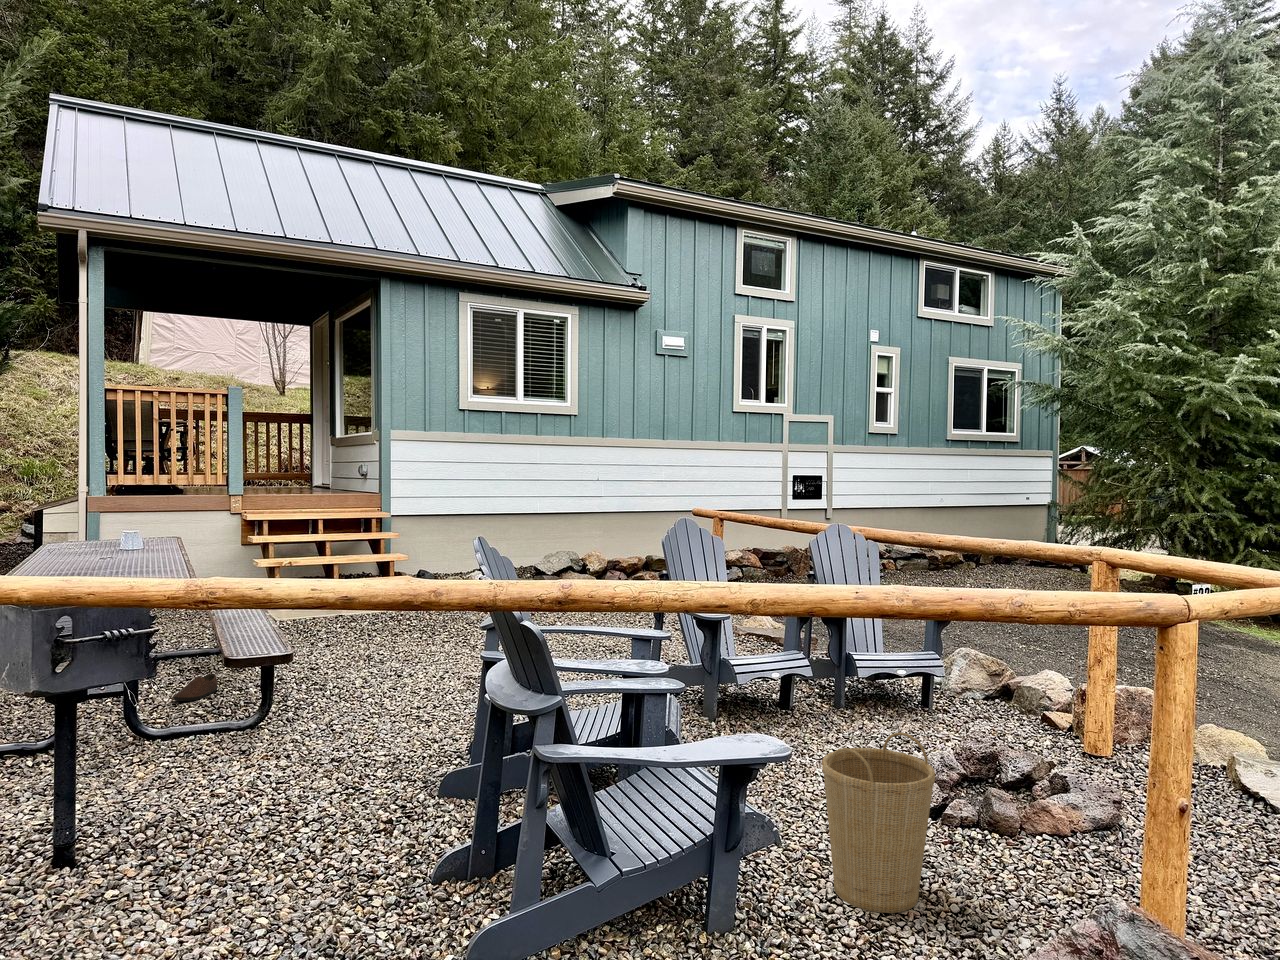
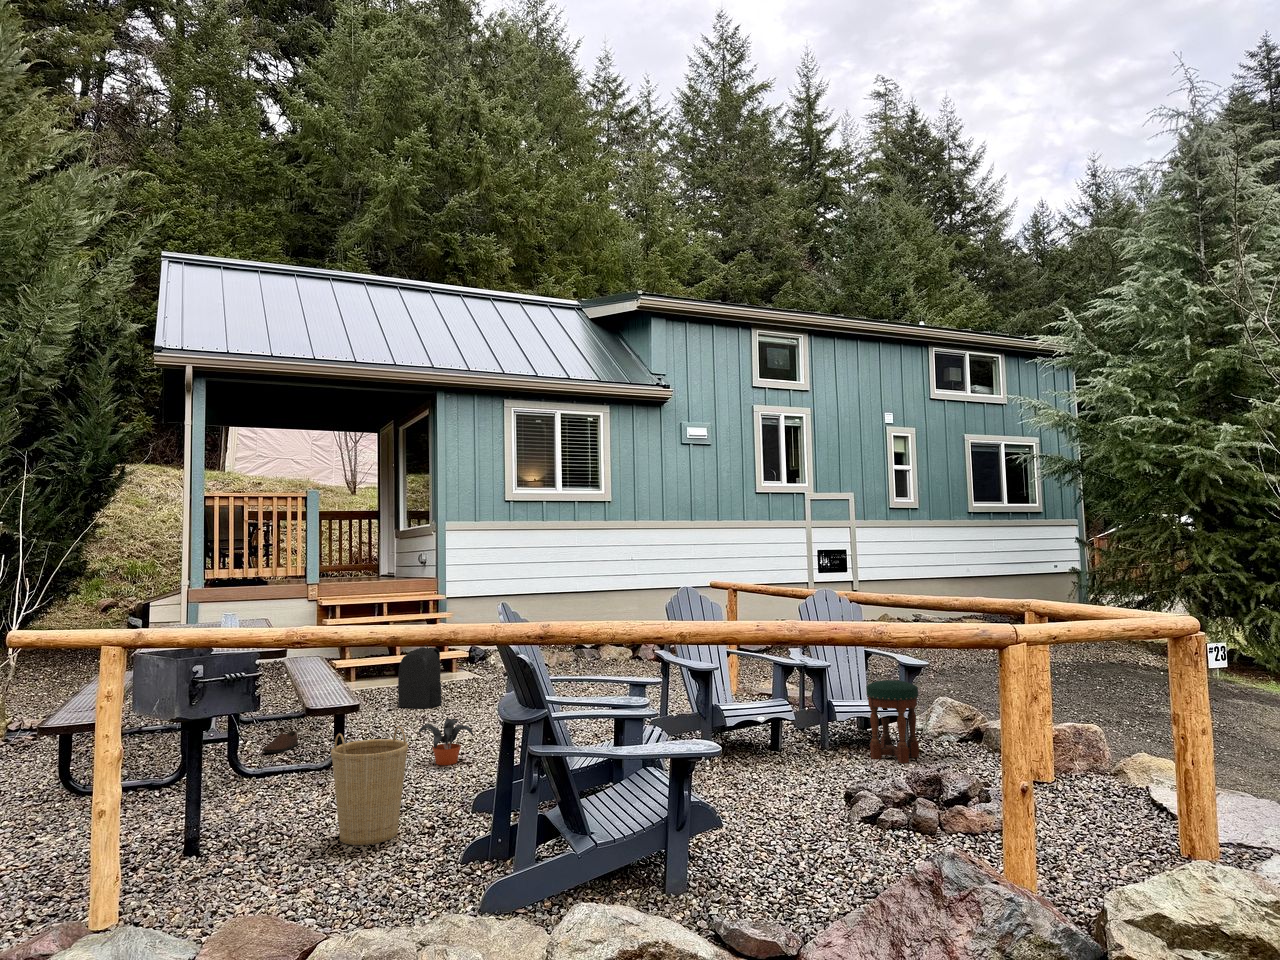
backpack: none [339,570,390,642] -> present [398,645,442,708]
stool: none [892,631,952,726] -> present [866,680,919,763]
potted plant: none [364,665,433,722] -> present [417,718,473,765]
basket: present [822,732,935,913] -> present [331,726,408,845]

